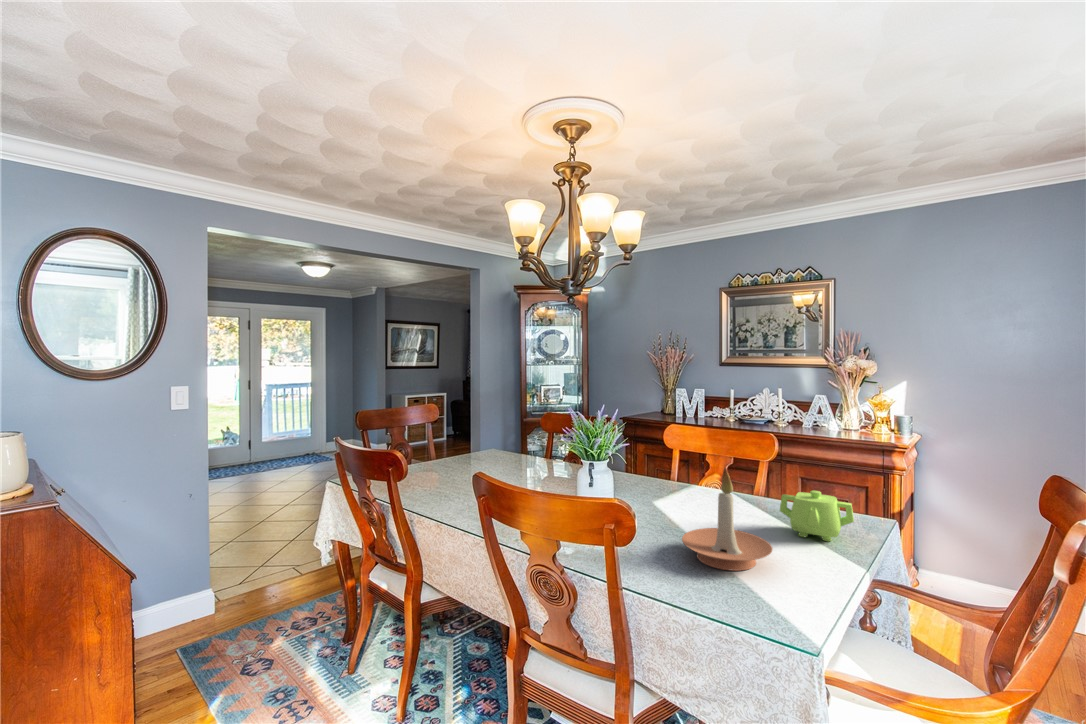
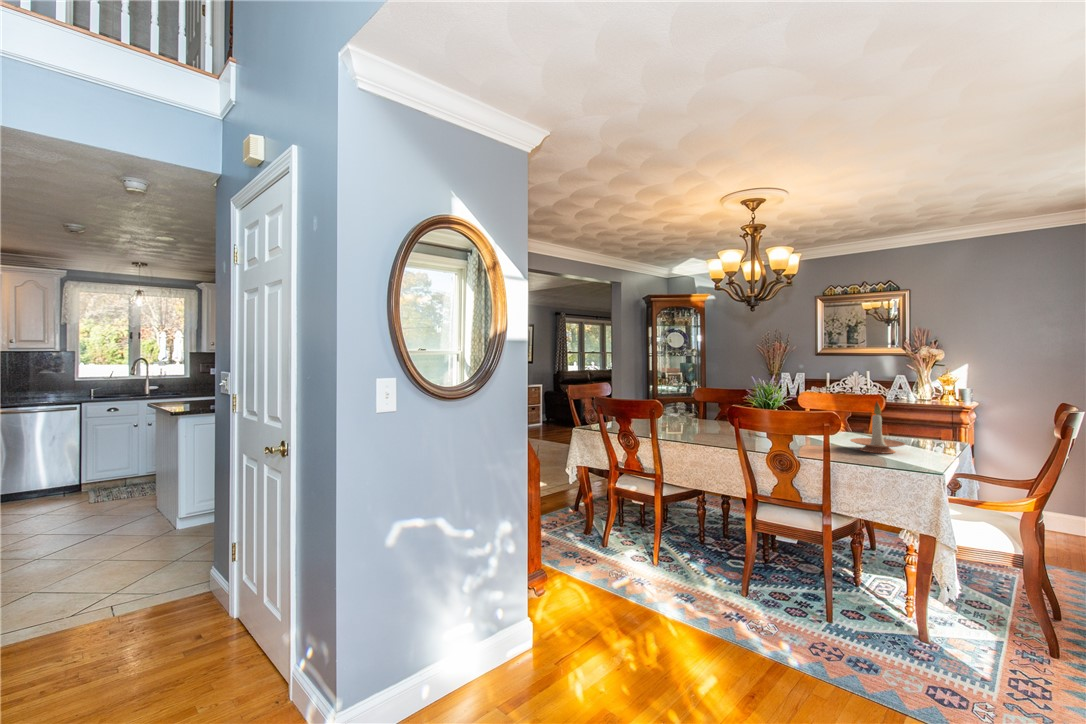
teapot: present [780,491,854,542] -> none [900,419,947,446]

